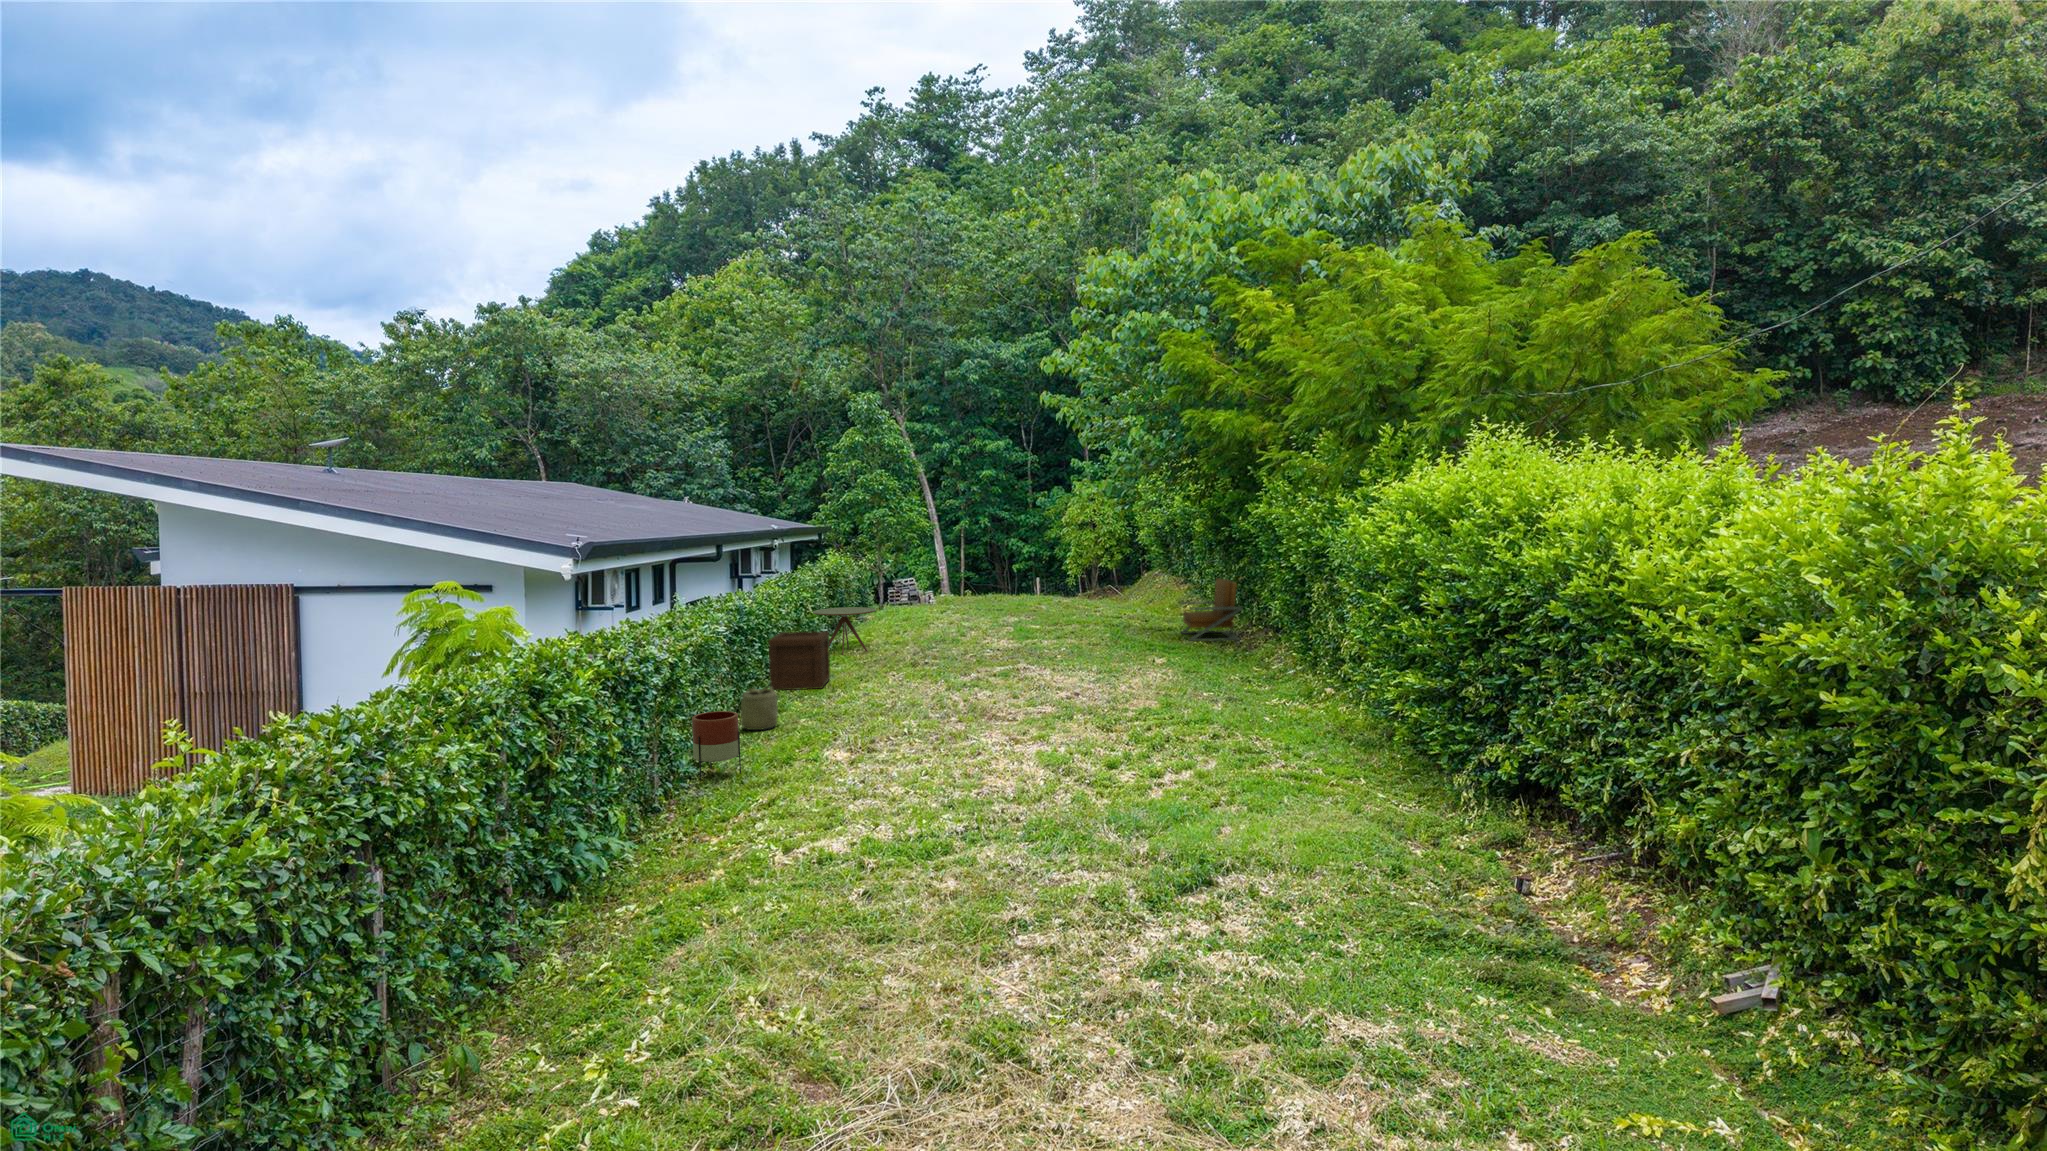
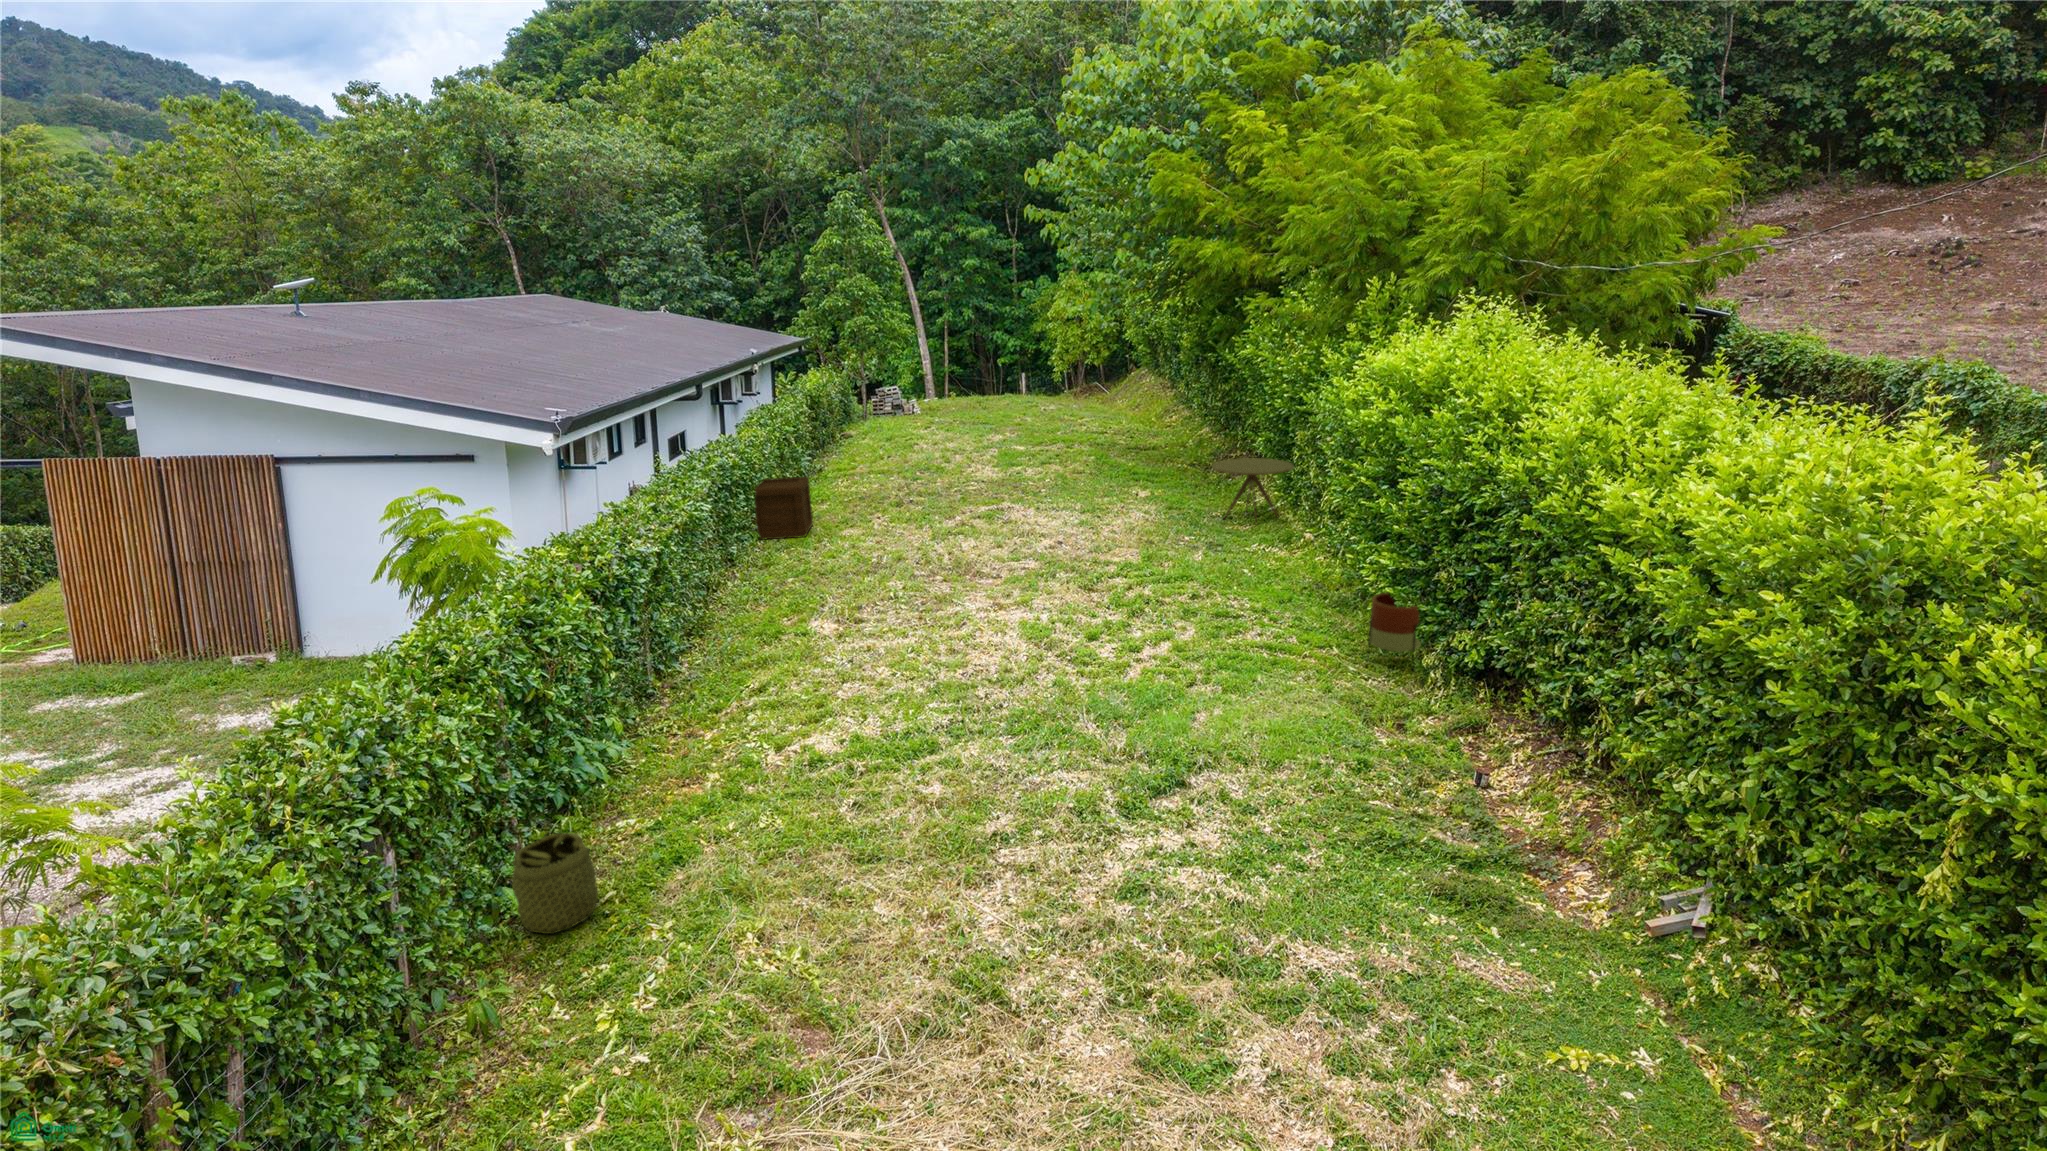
lounge chair: present [1181,579,1242,641] -> none [1167,398,1231,465]
round table: present [813,607,875,655] -> present [1212,458,1294,524]
basket: present [741,687,778,730] -> present [512,833,599,934]
planter: present [692,711,741,780] -> present [1368,592,1421,653]

